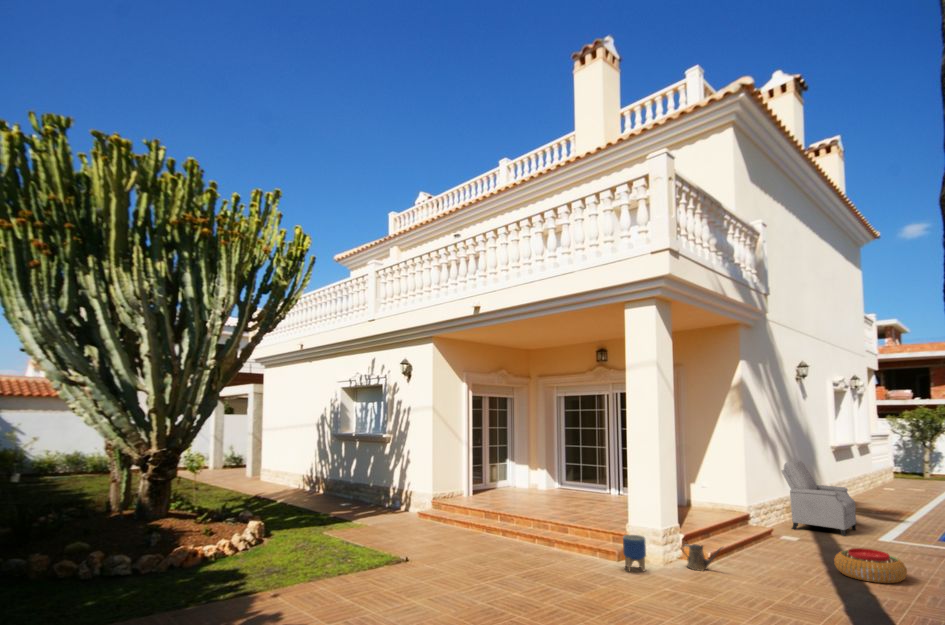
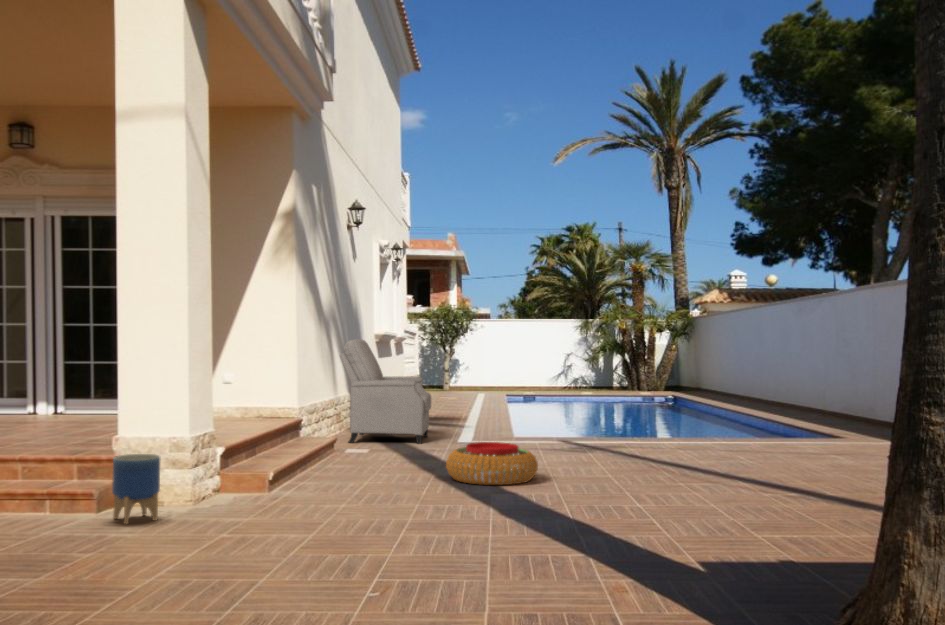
watering can: present [682,544,722,571] -> none [221,457,300,506]

